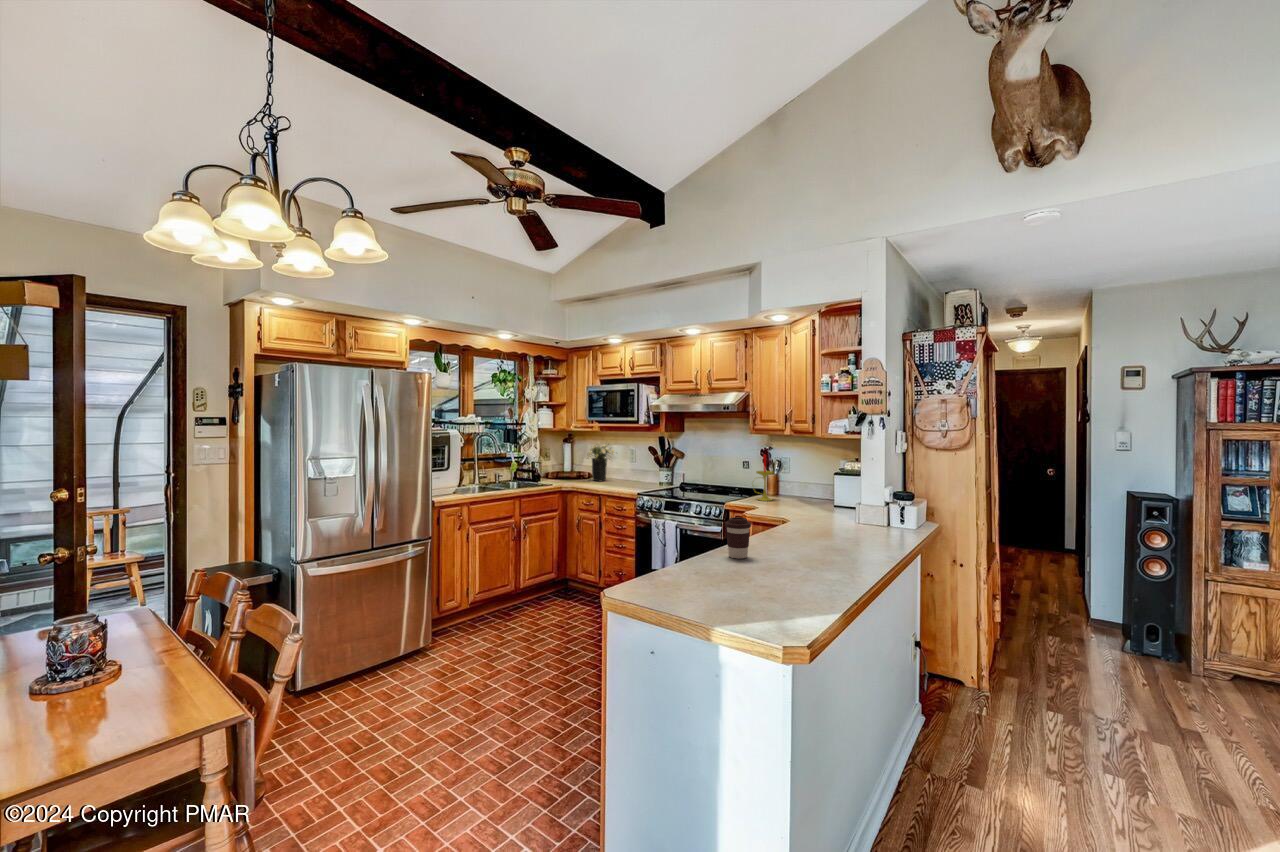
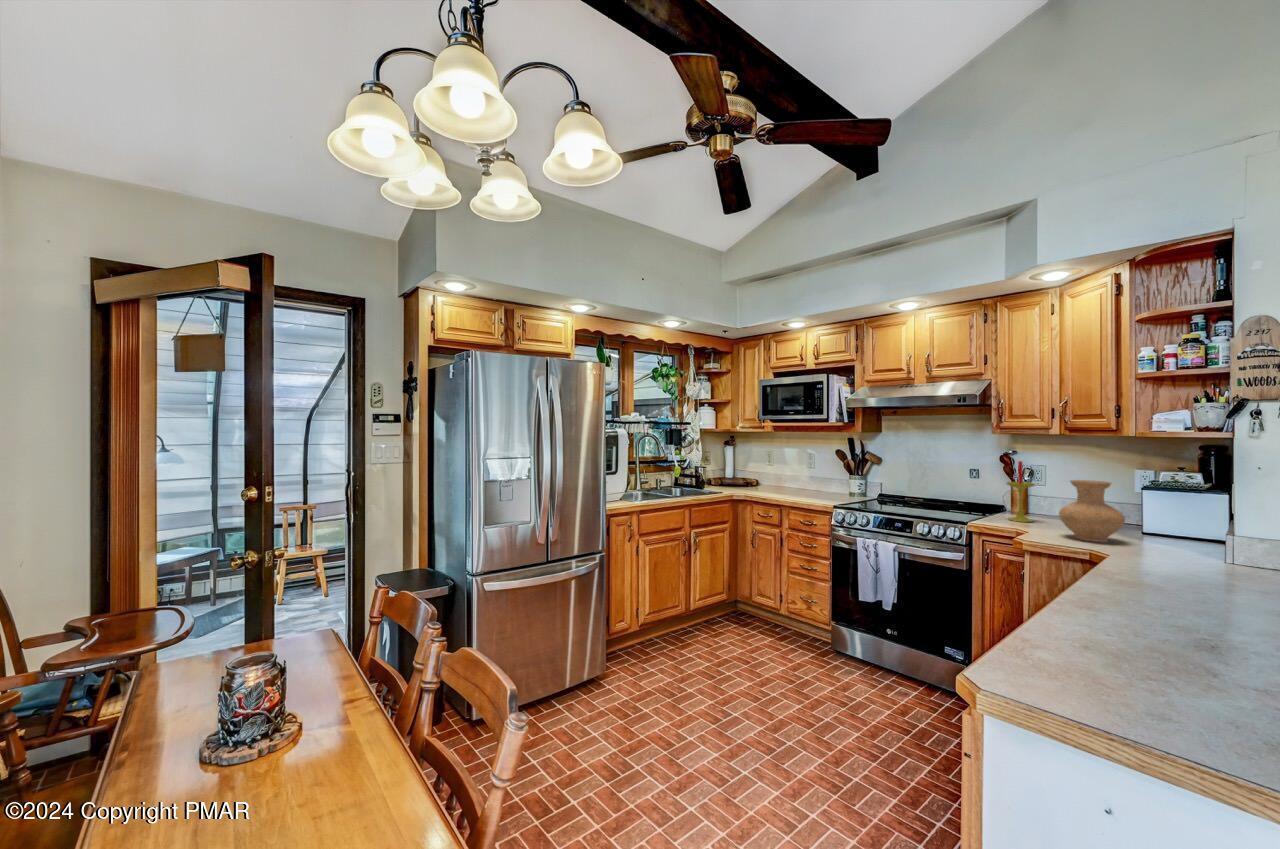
flower arrangement: present [587,443,614,481] -> none [756,444,794,489]
vase: none [774,468,810,512] -> present [1059,480,1125,542]
coffee cup: present [725,517,751,559] -> none [1128,566,1190,641]

